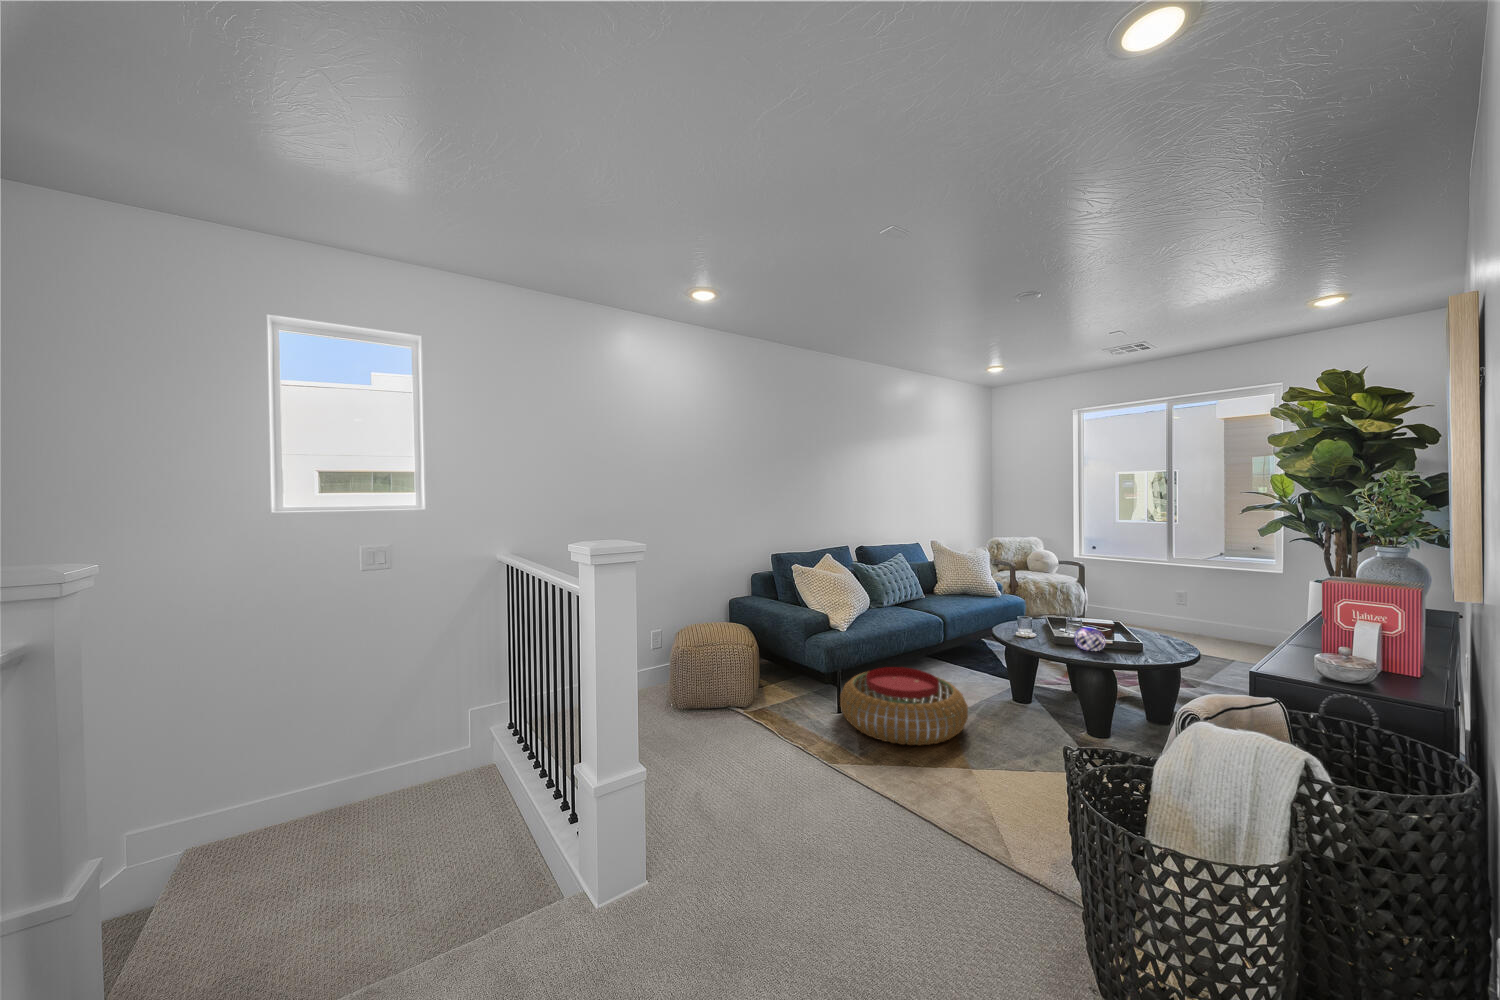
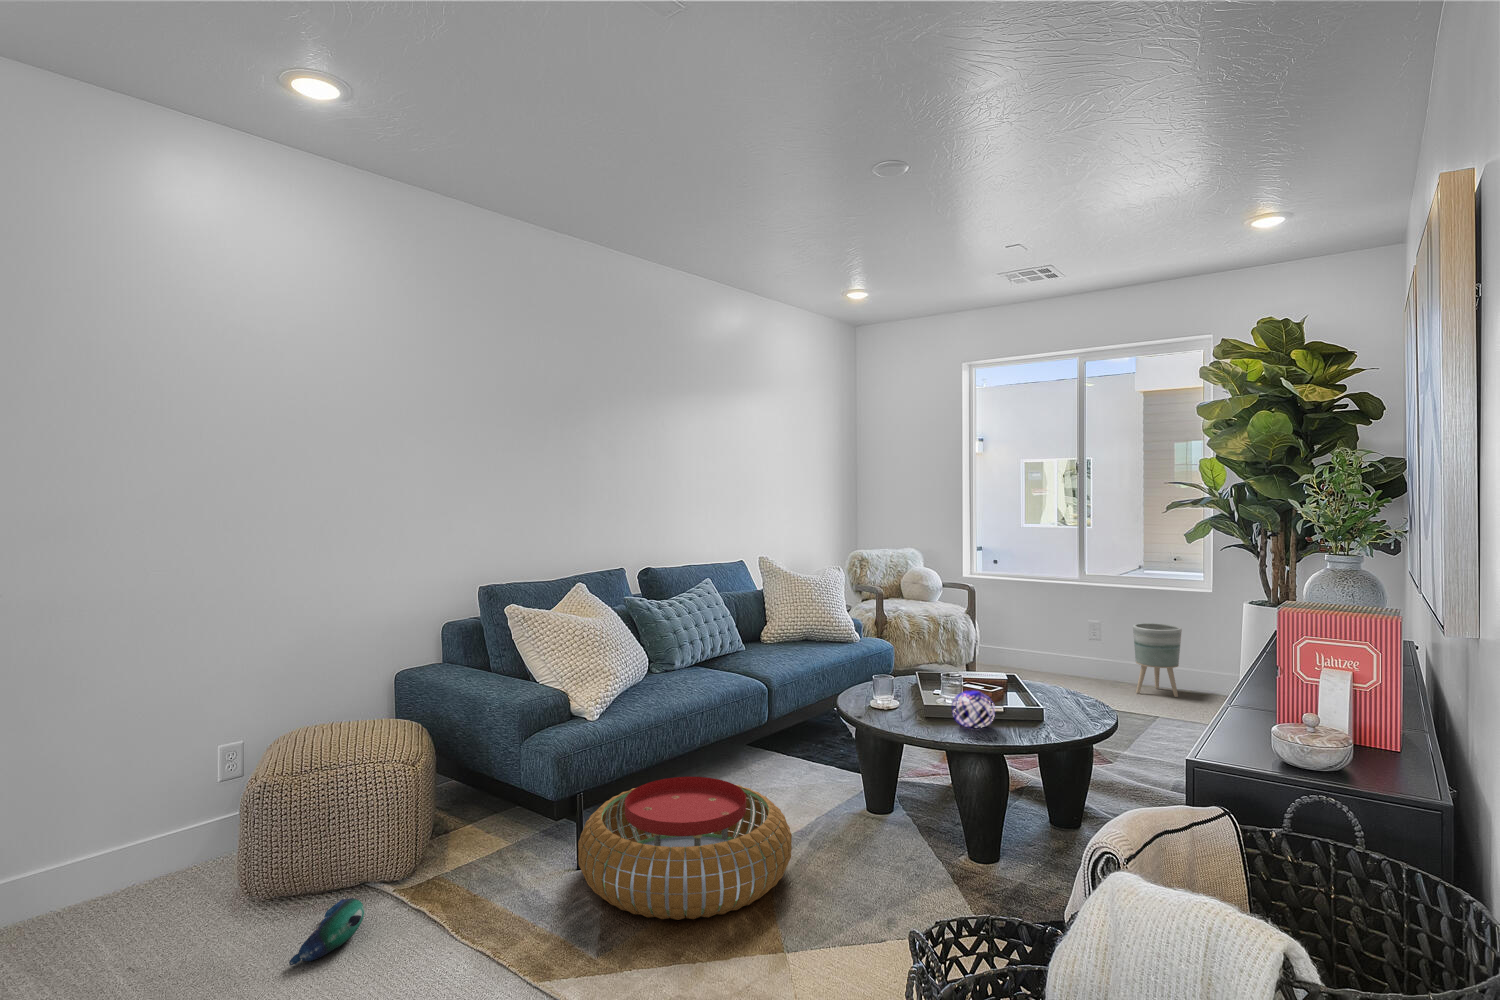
planter: none [1214,593,1256,648] -> present [1133,623,1182,697]
plush toy: none [702,712,734,741] -> present [289,898,364,965]

